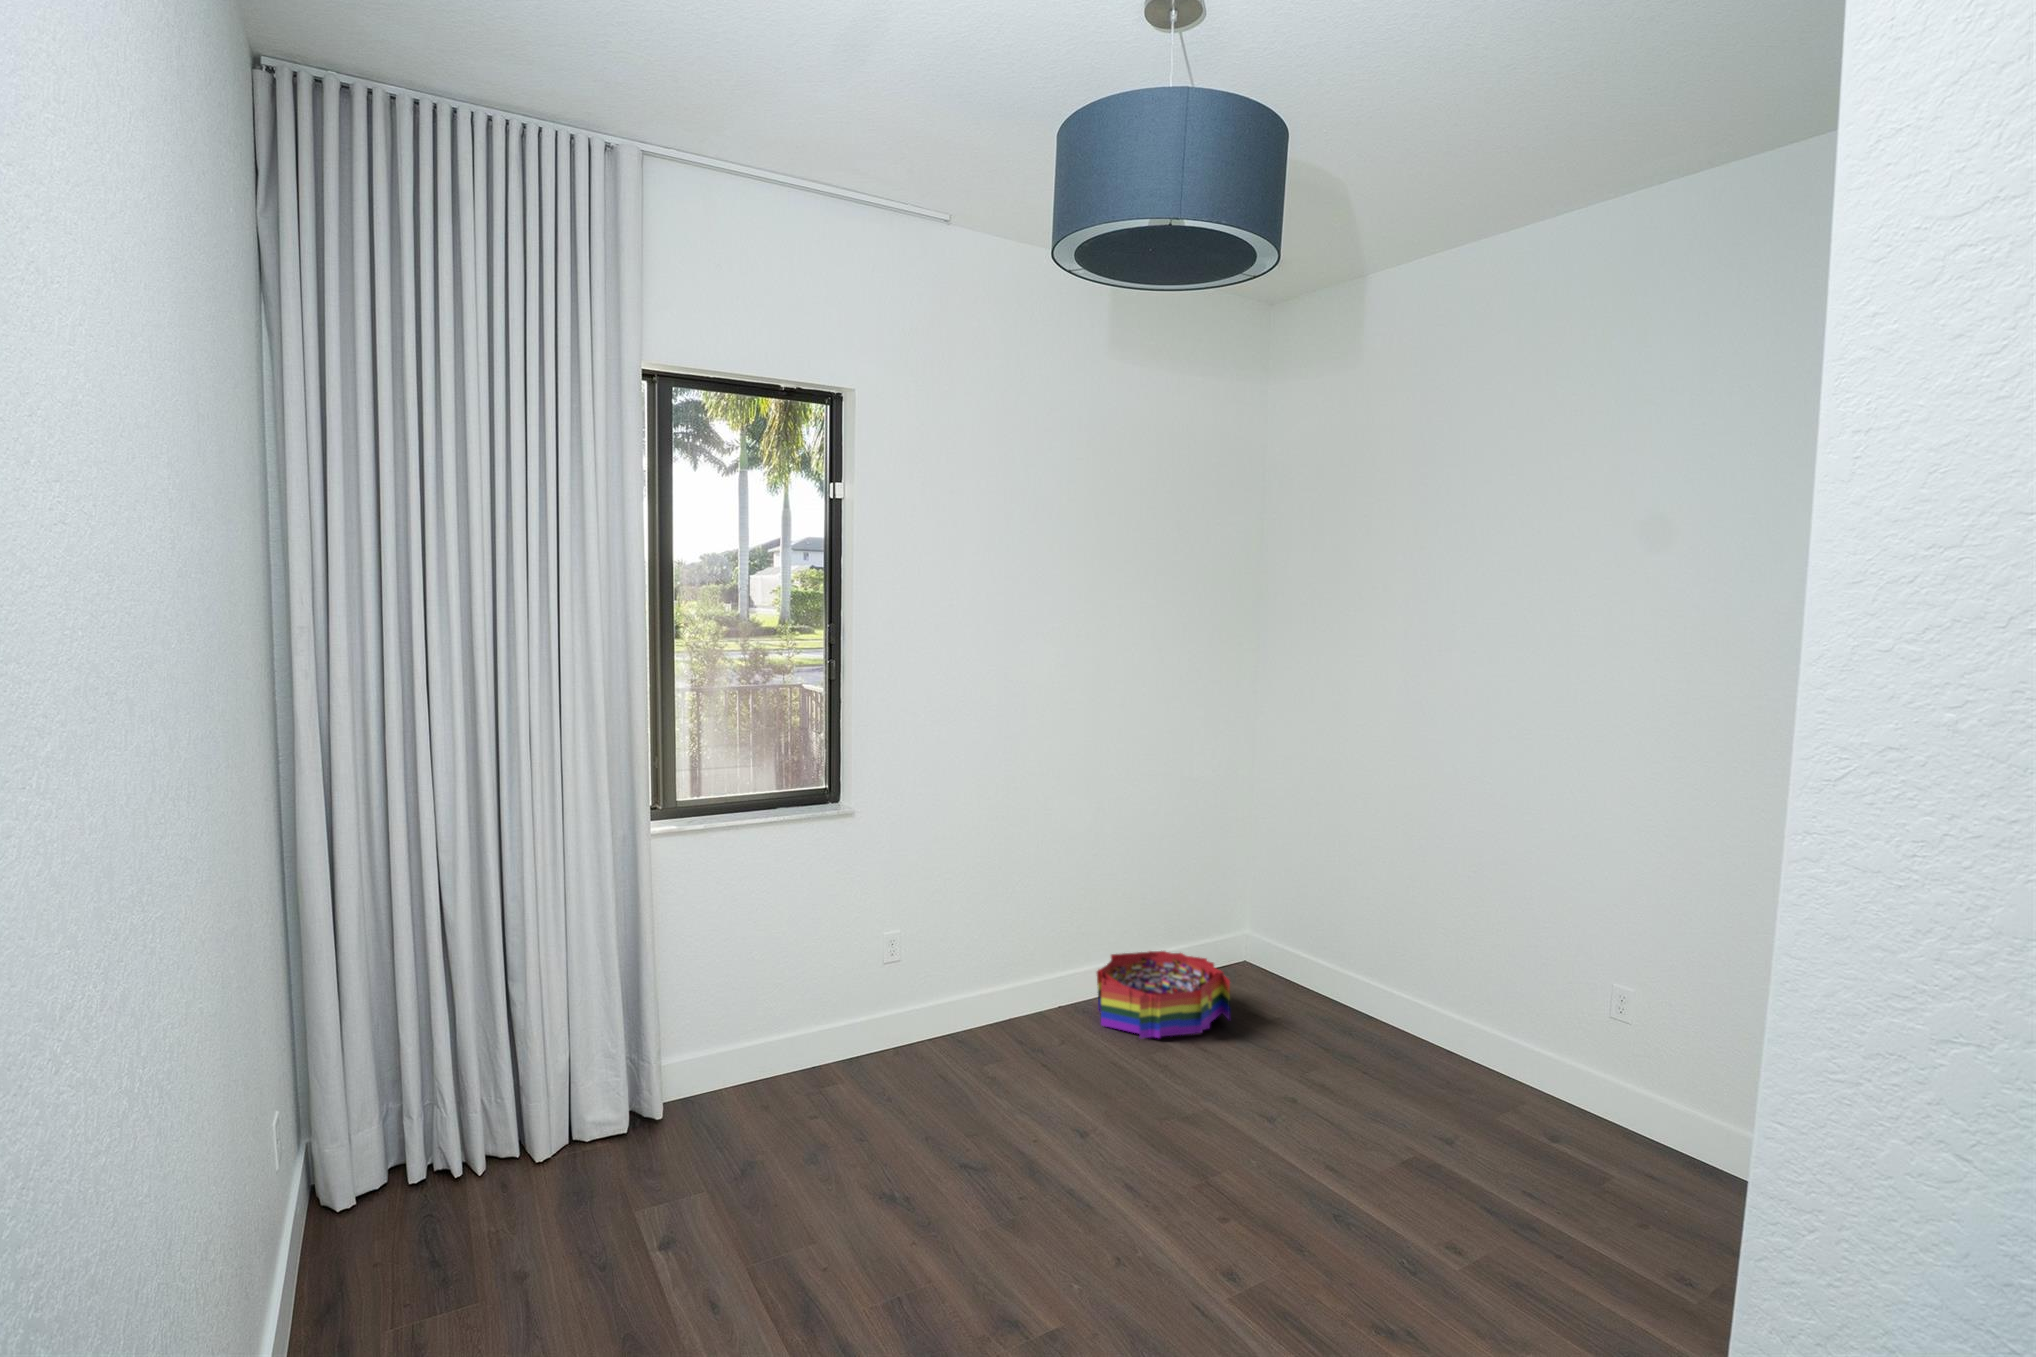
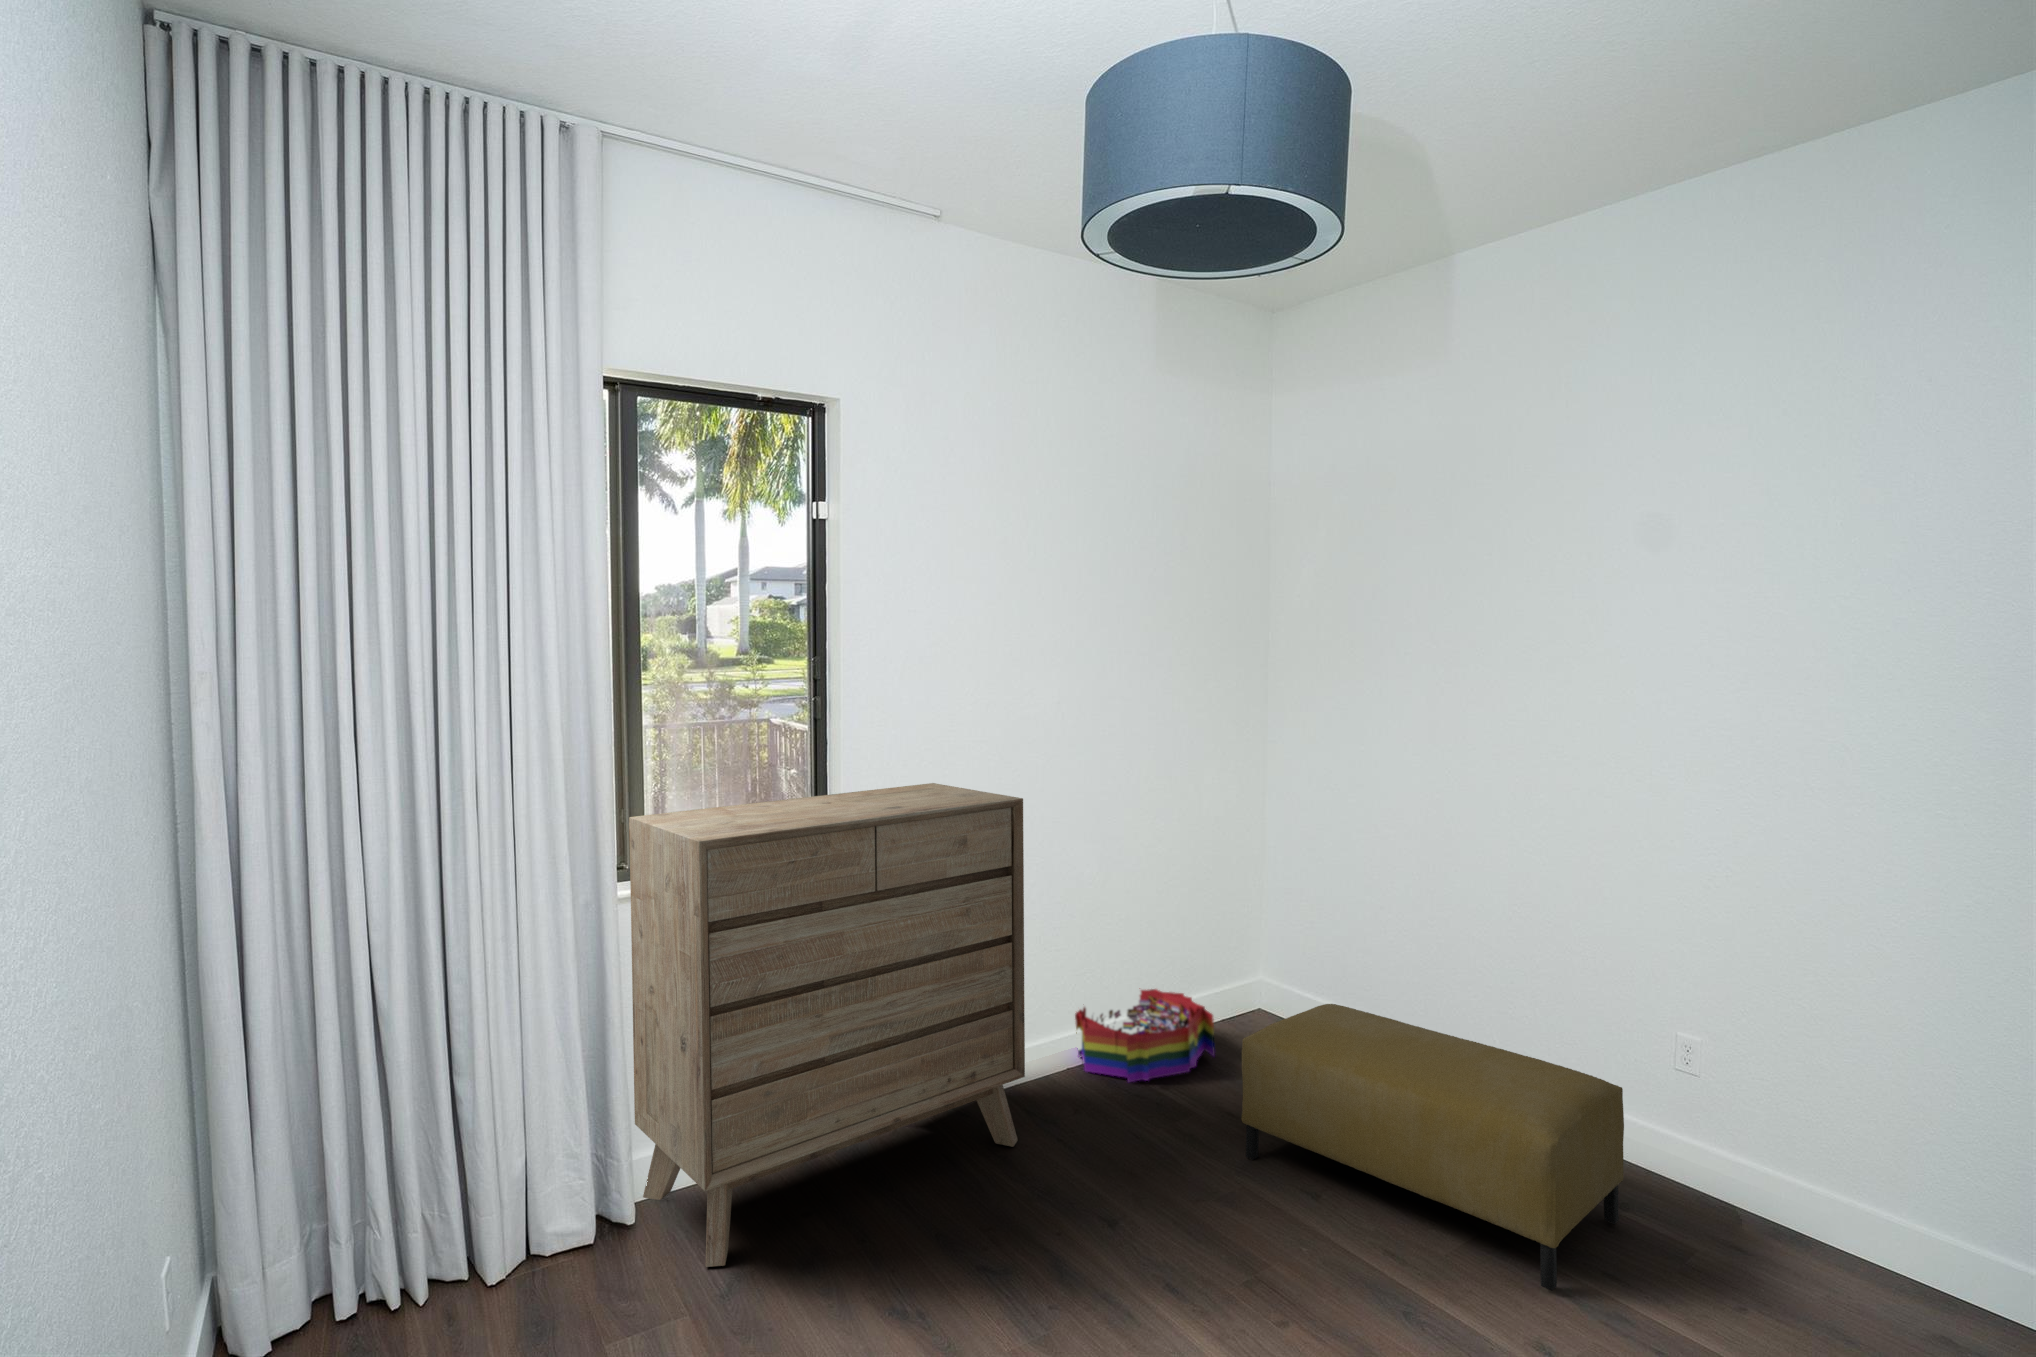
dresser: none [669,747,1033,1168] -> present [629,783,1025,1267]
ottoman: none [1232,976,1602,1261] -> present [1241,1004,1624,1291]

